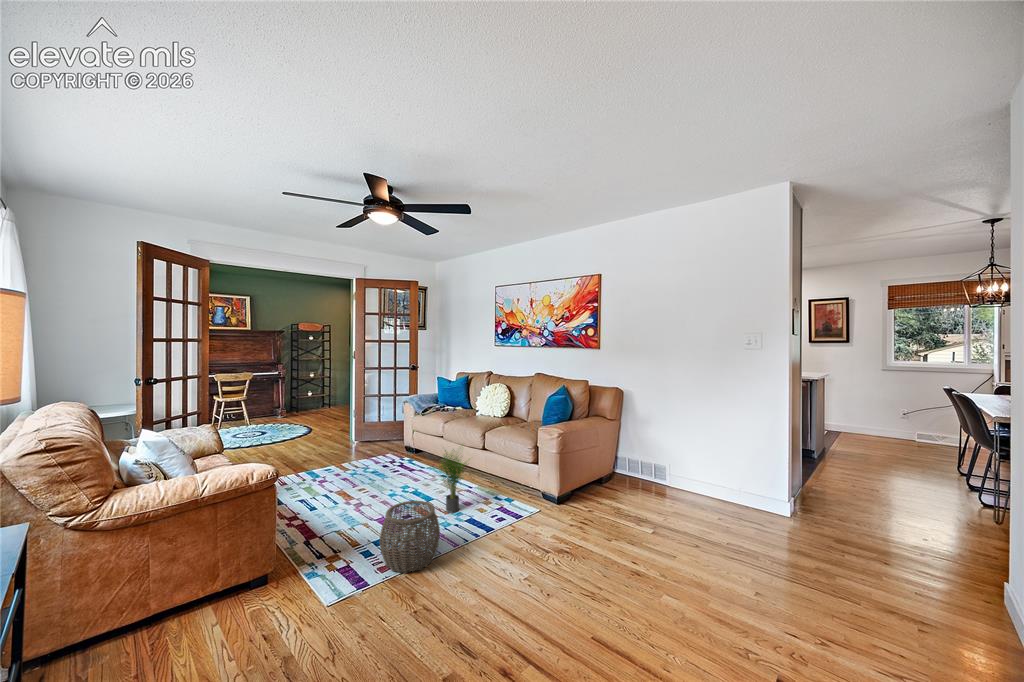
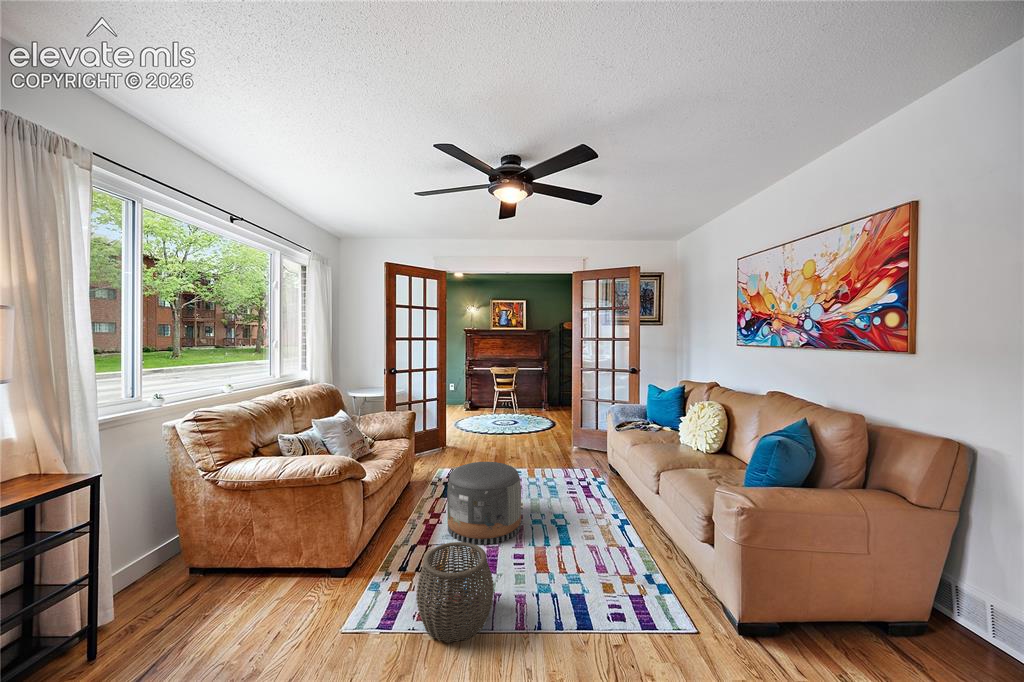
pouf: none [323,450,392,521] -> present [447,462,521,545]
potted plant: present [439,450,466,512] -> none [531,481,598,577]

